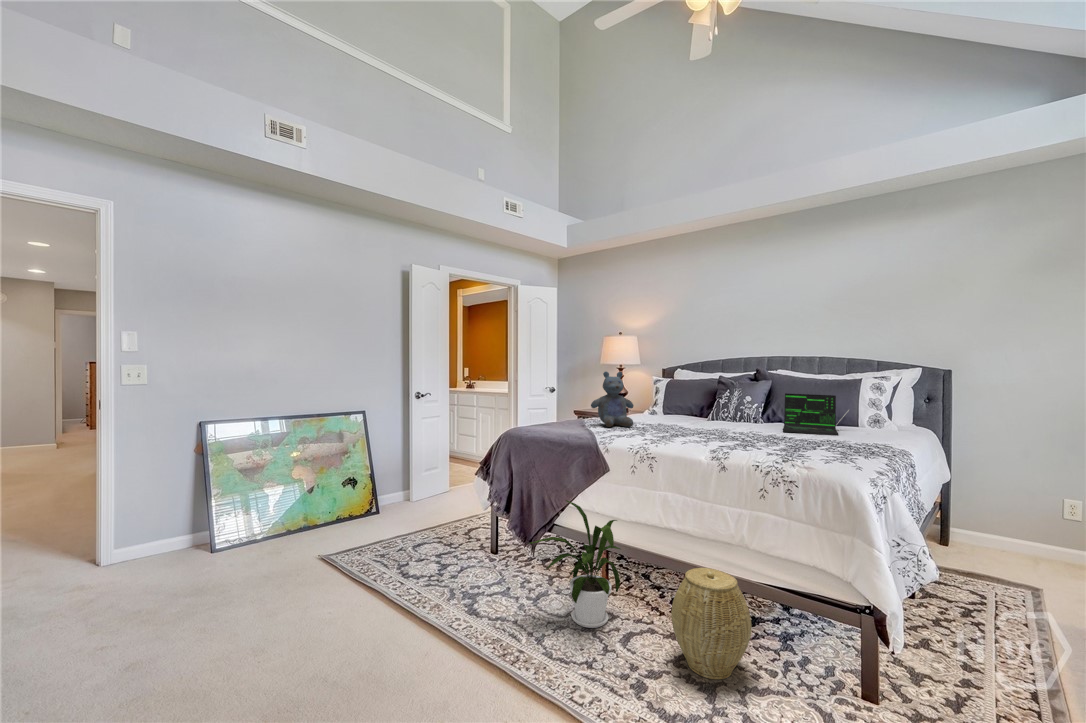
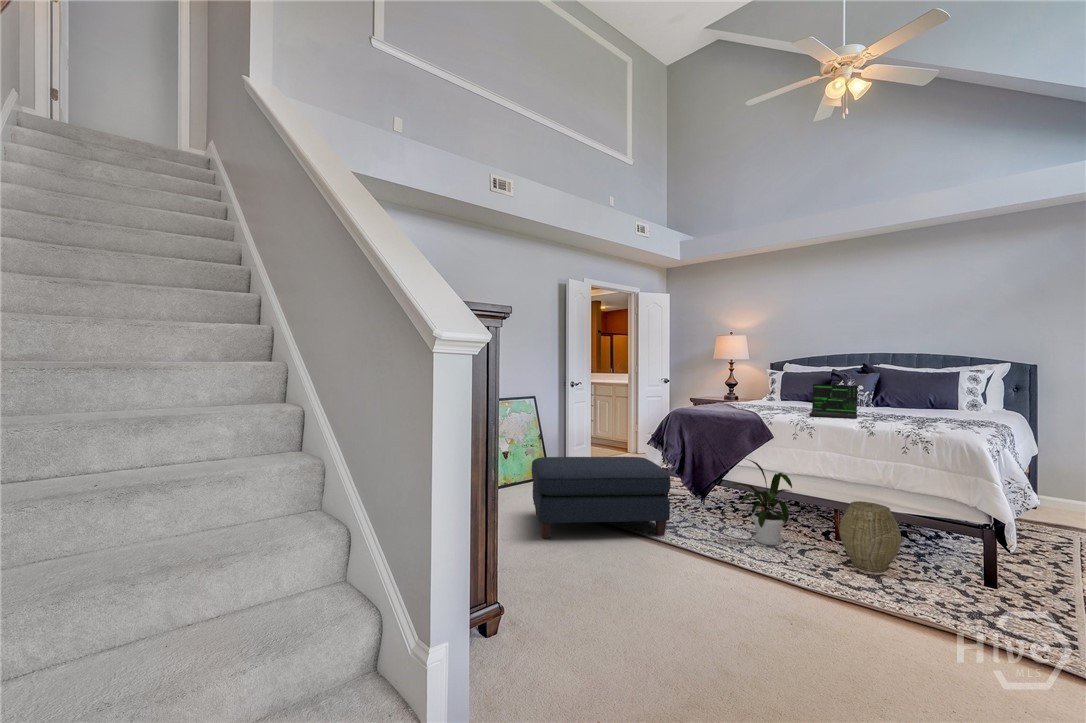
stuffed bear: present [591,372,634,427] -> none [735,366,772,409]
laptop: present [783,393,849,436] -> present [810,384,869,419]
ottoman: none [255,495,462,626] -> present [531,457,671,538]

